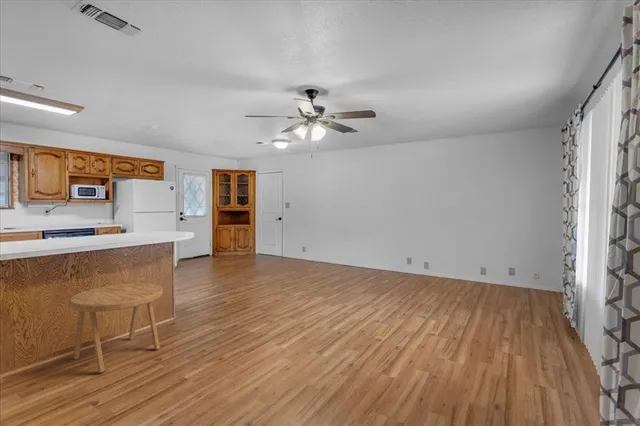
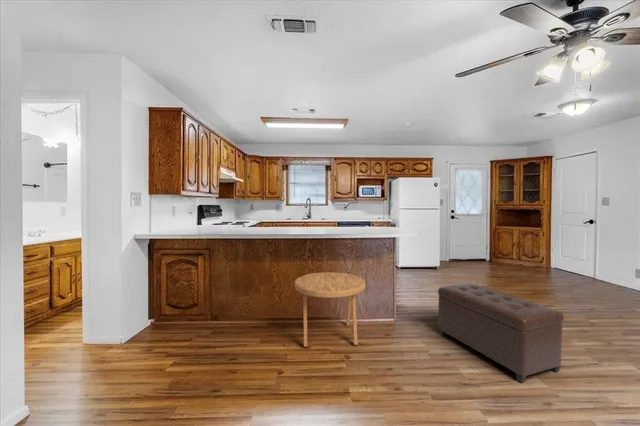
ottoman: none [218,271,299,324] -> present [438,284,564,382]

